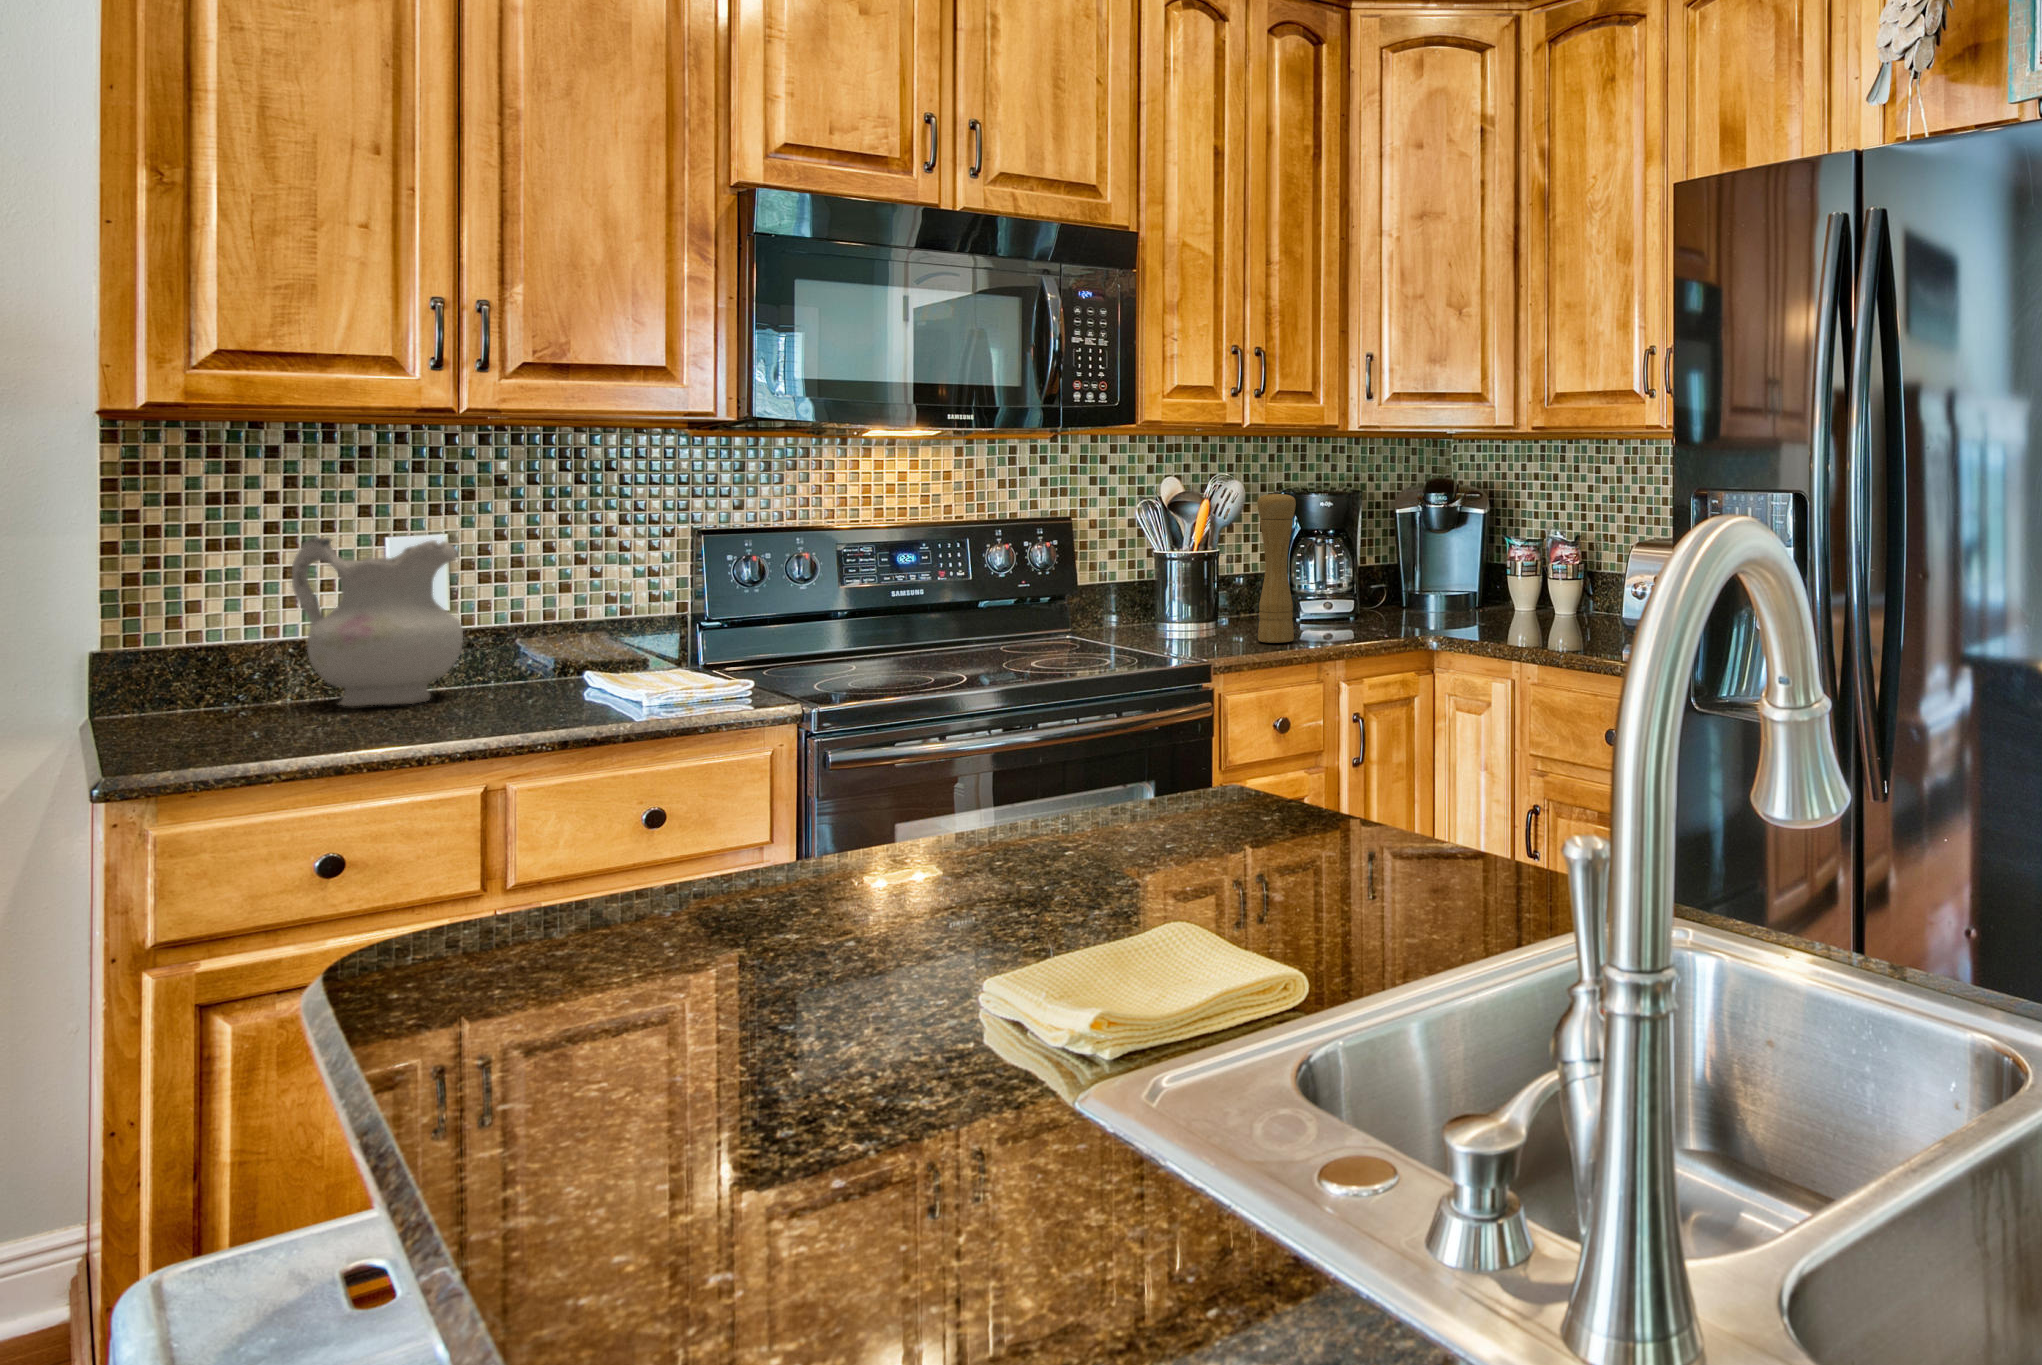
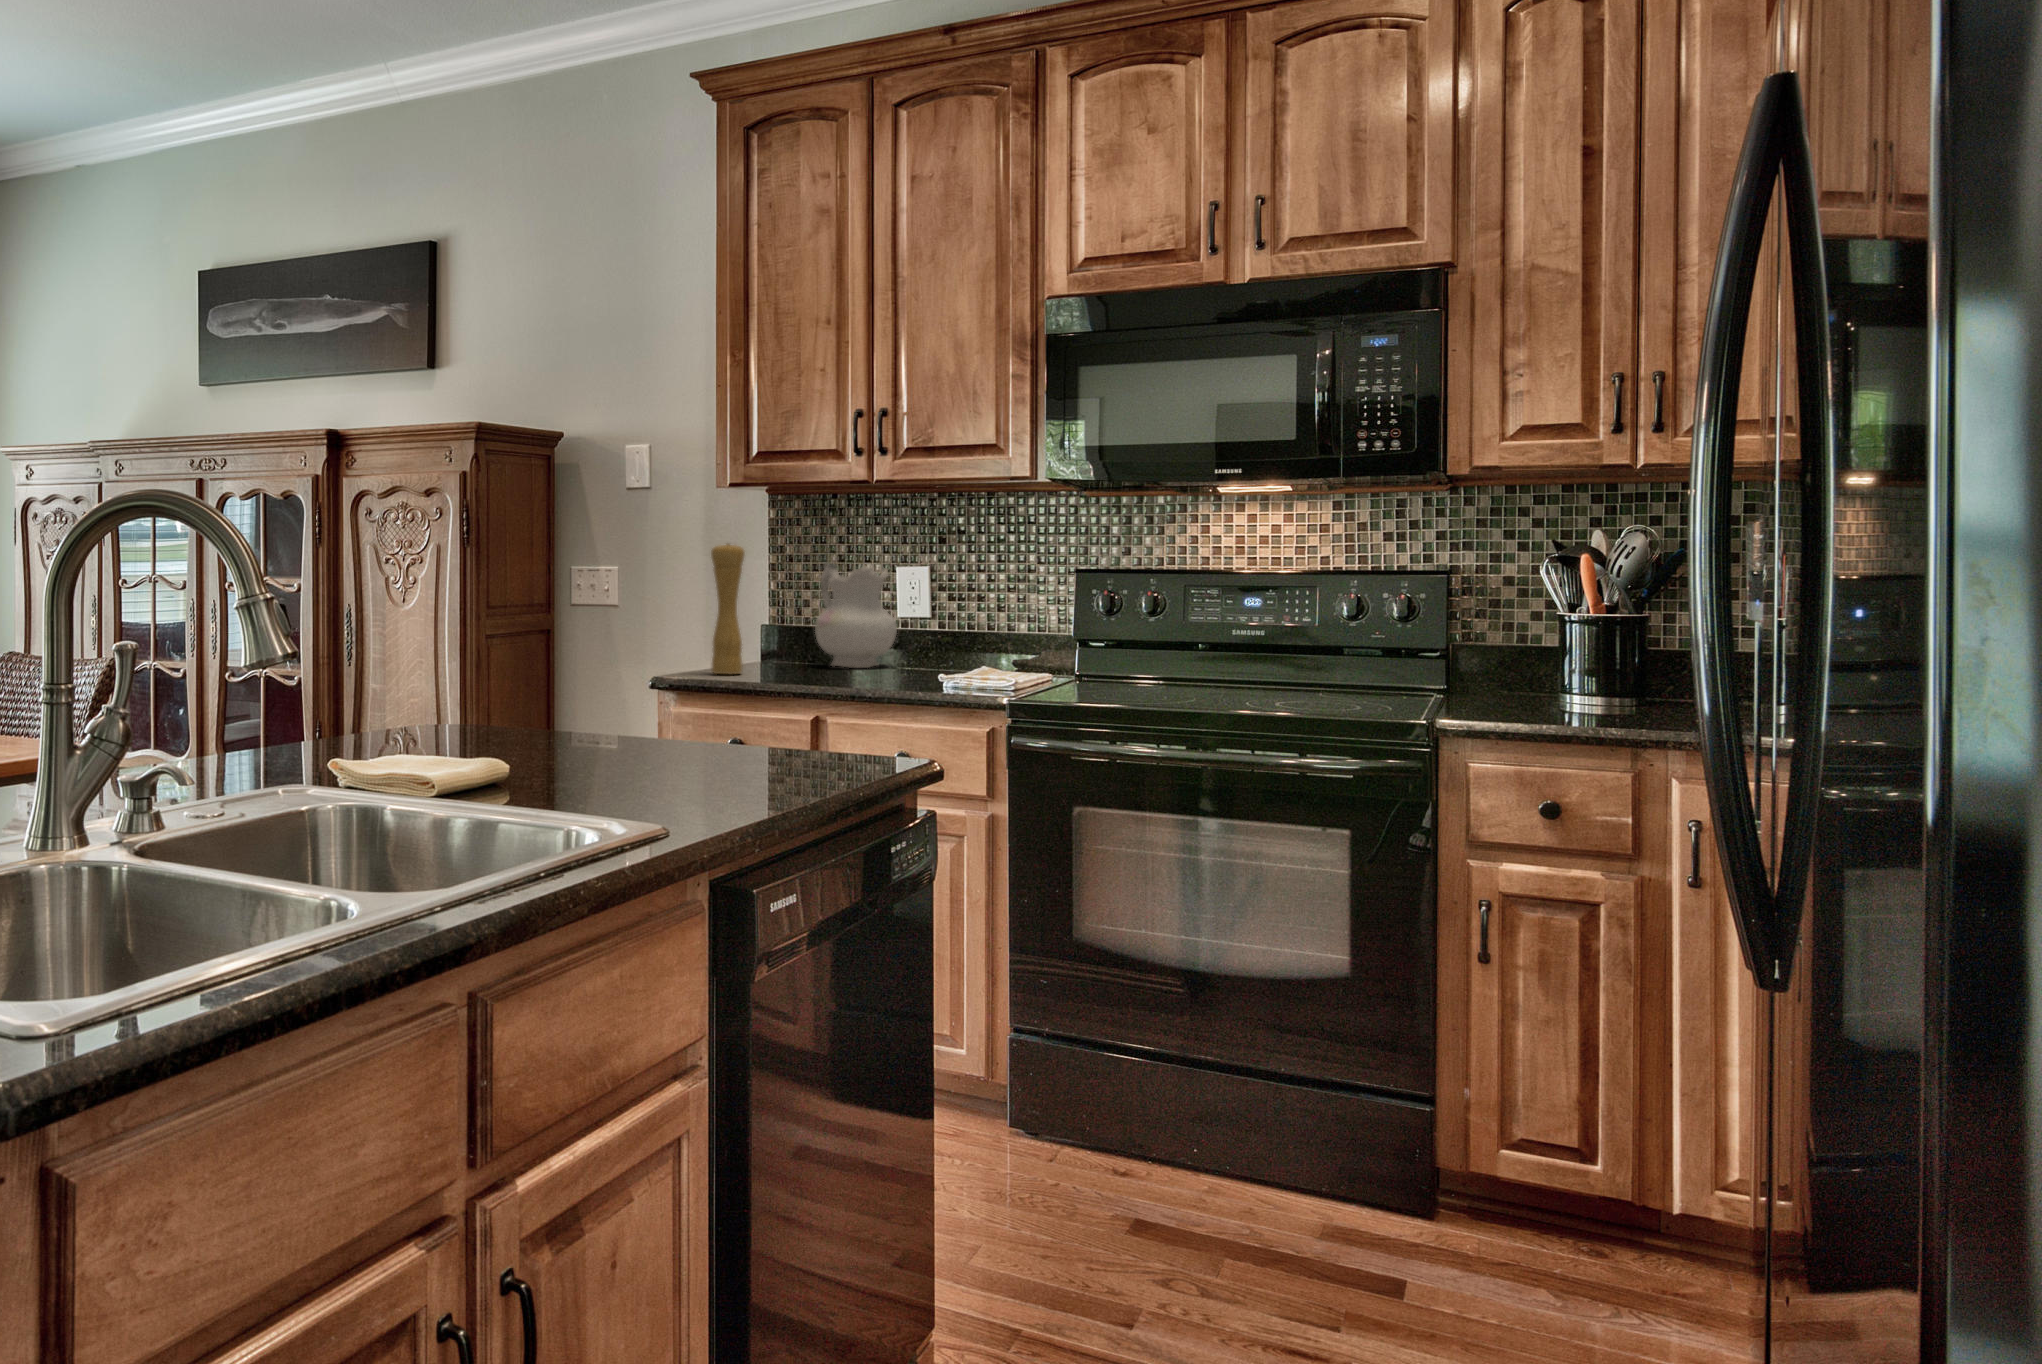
pepper mill: present [1257,492,1296,643] -> present [711,543,744,674]

